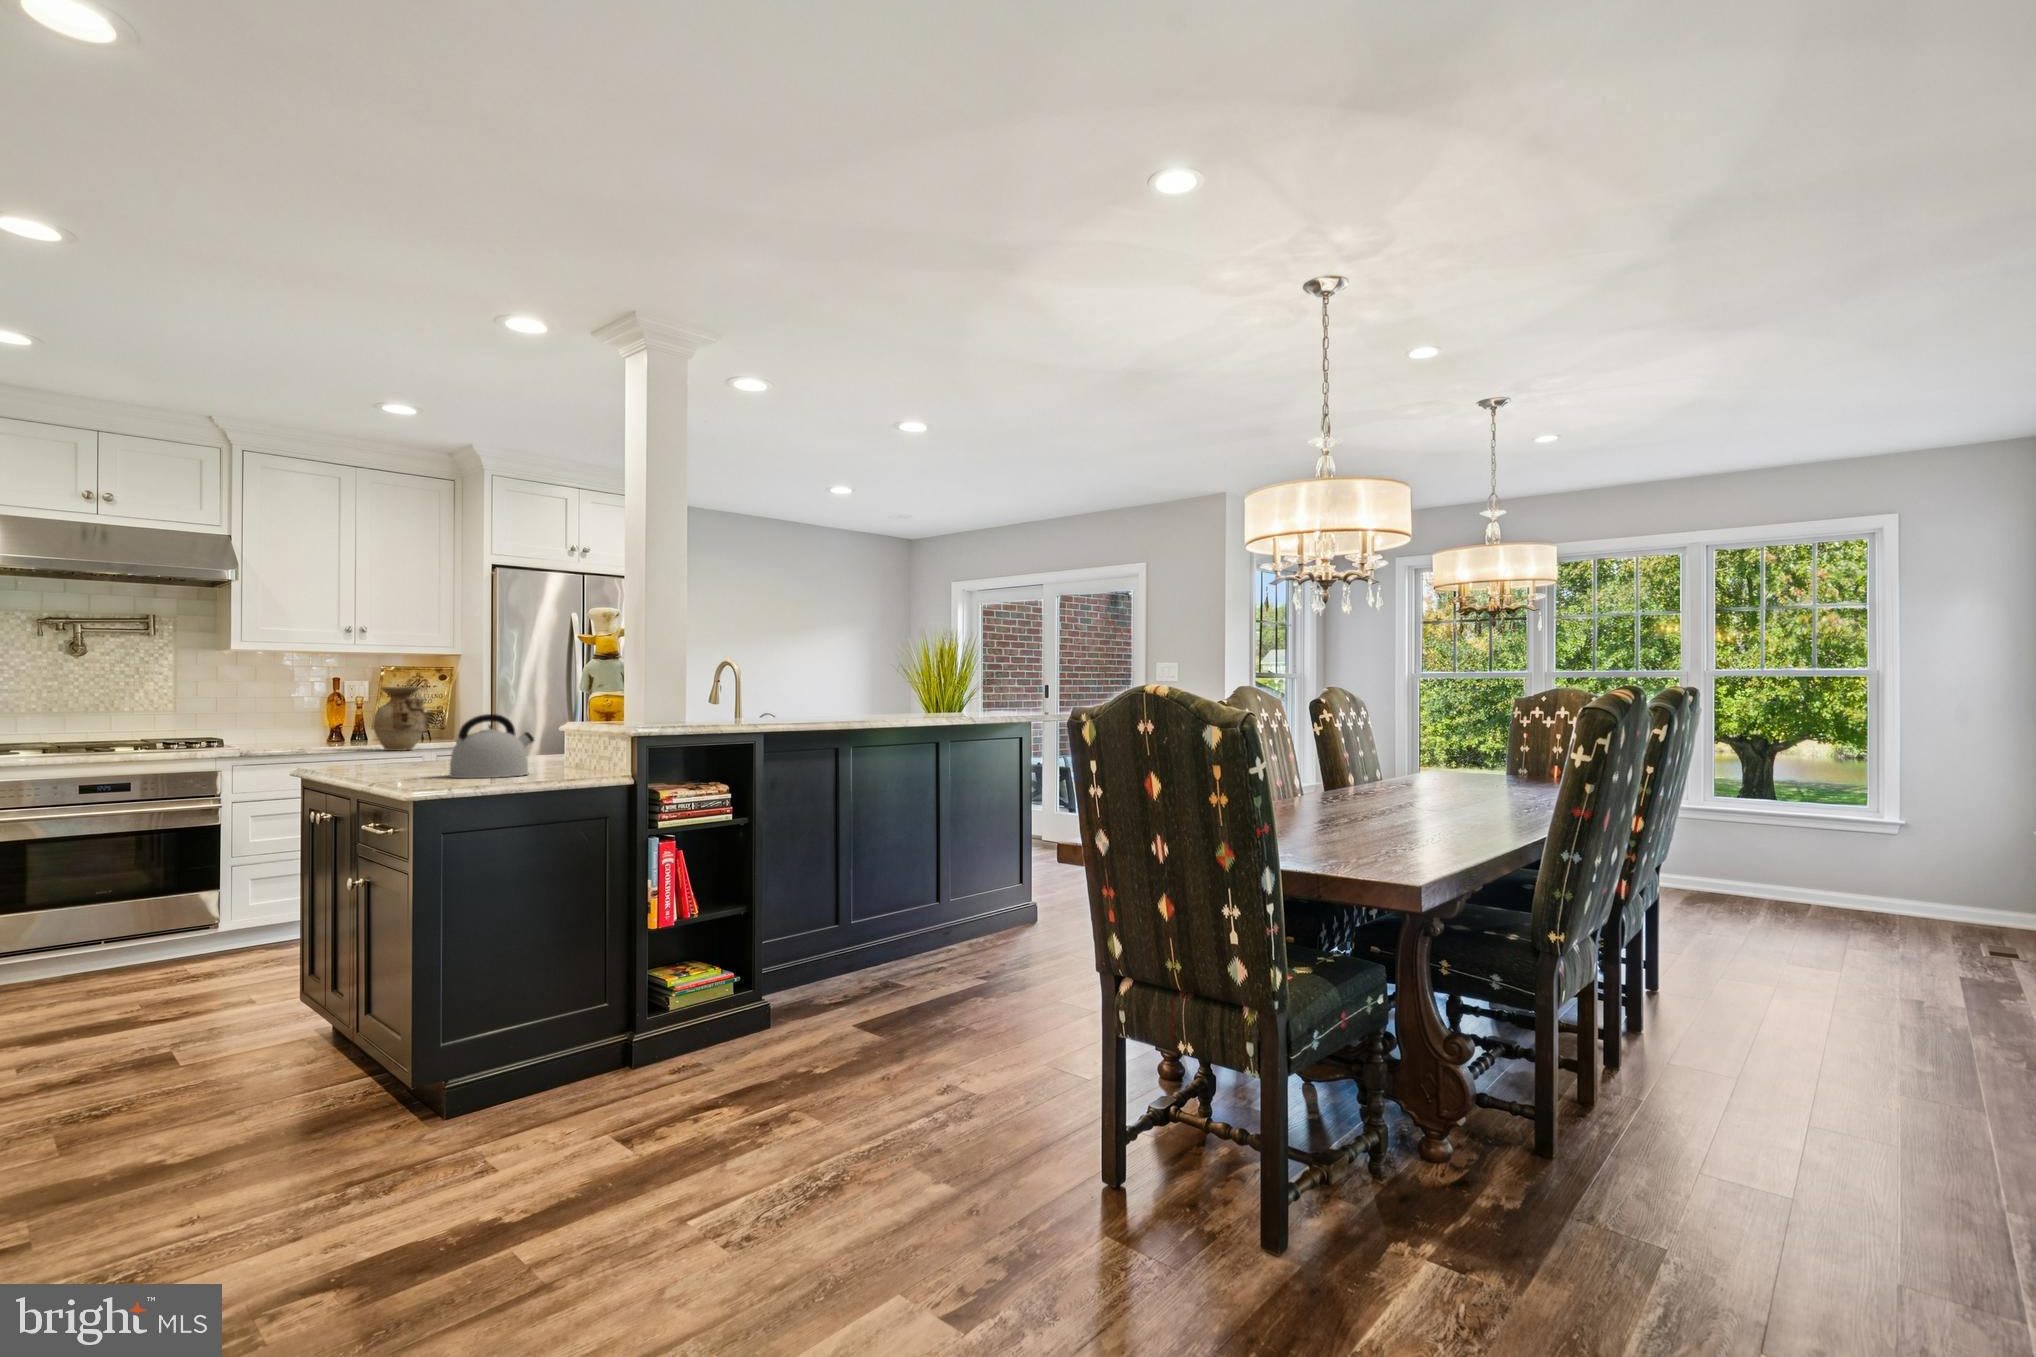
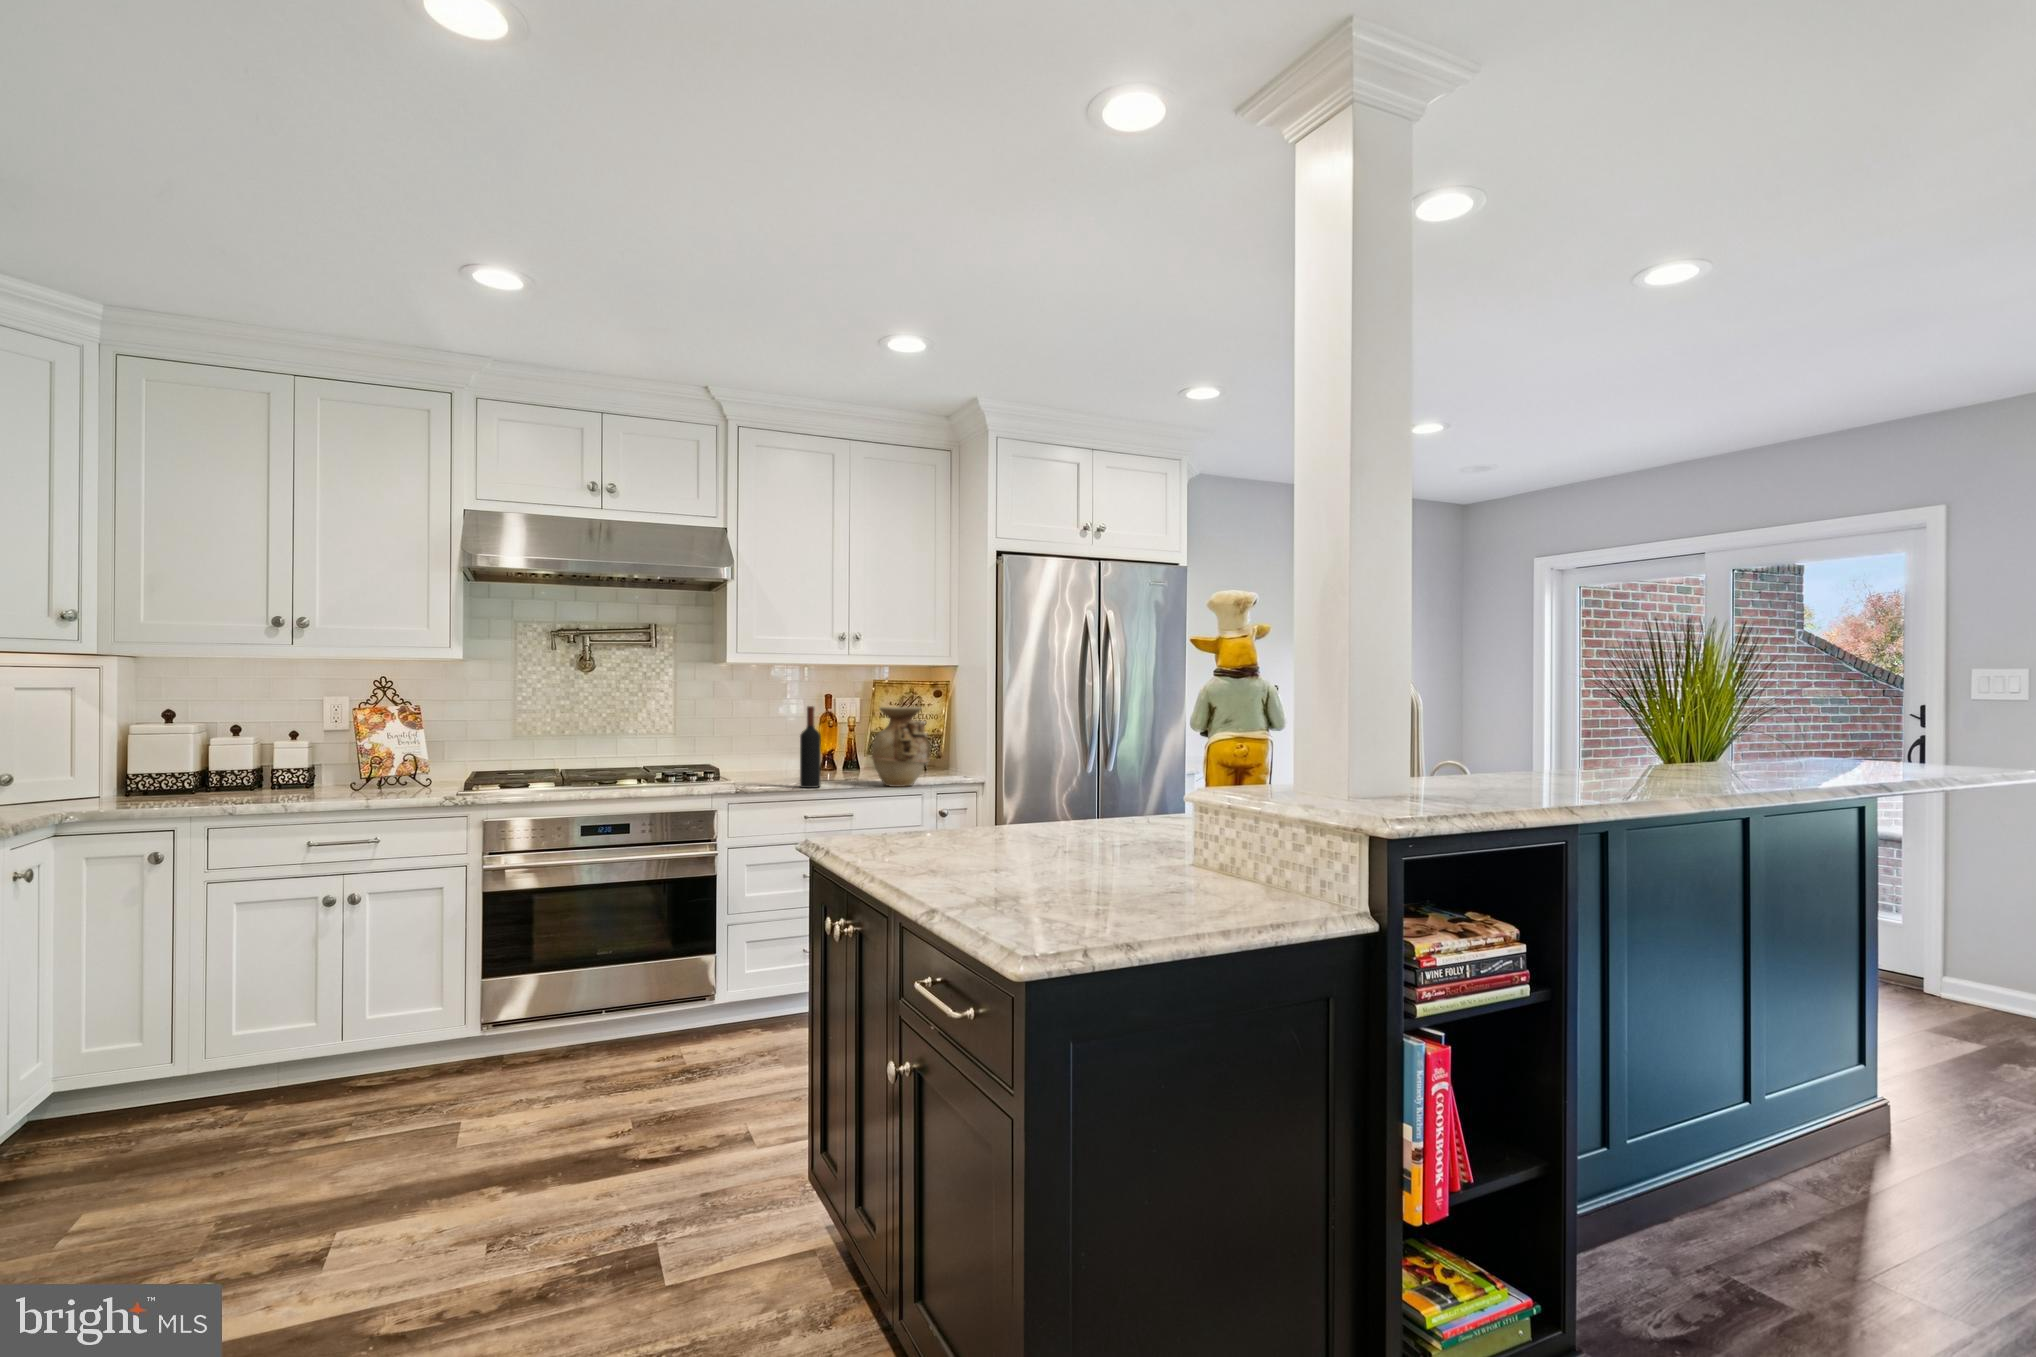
wine bottle: none [303,686,323,753] -> present [800,706,821,788]
kettle: present [449,714,534,778] -> none [1026,773,1147,883]

